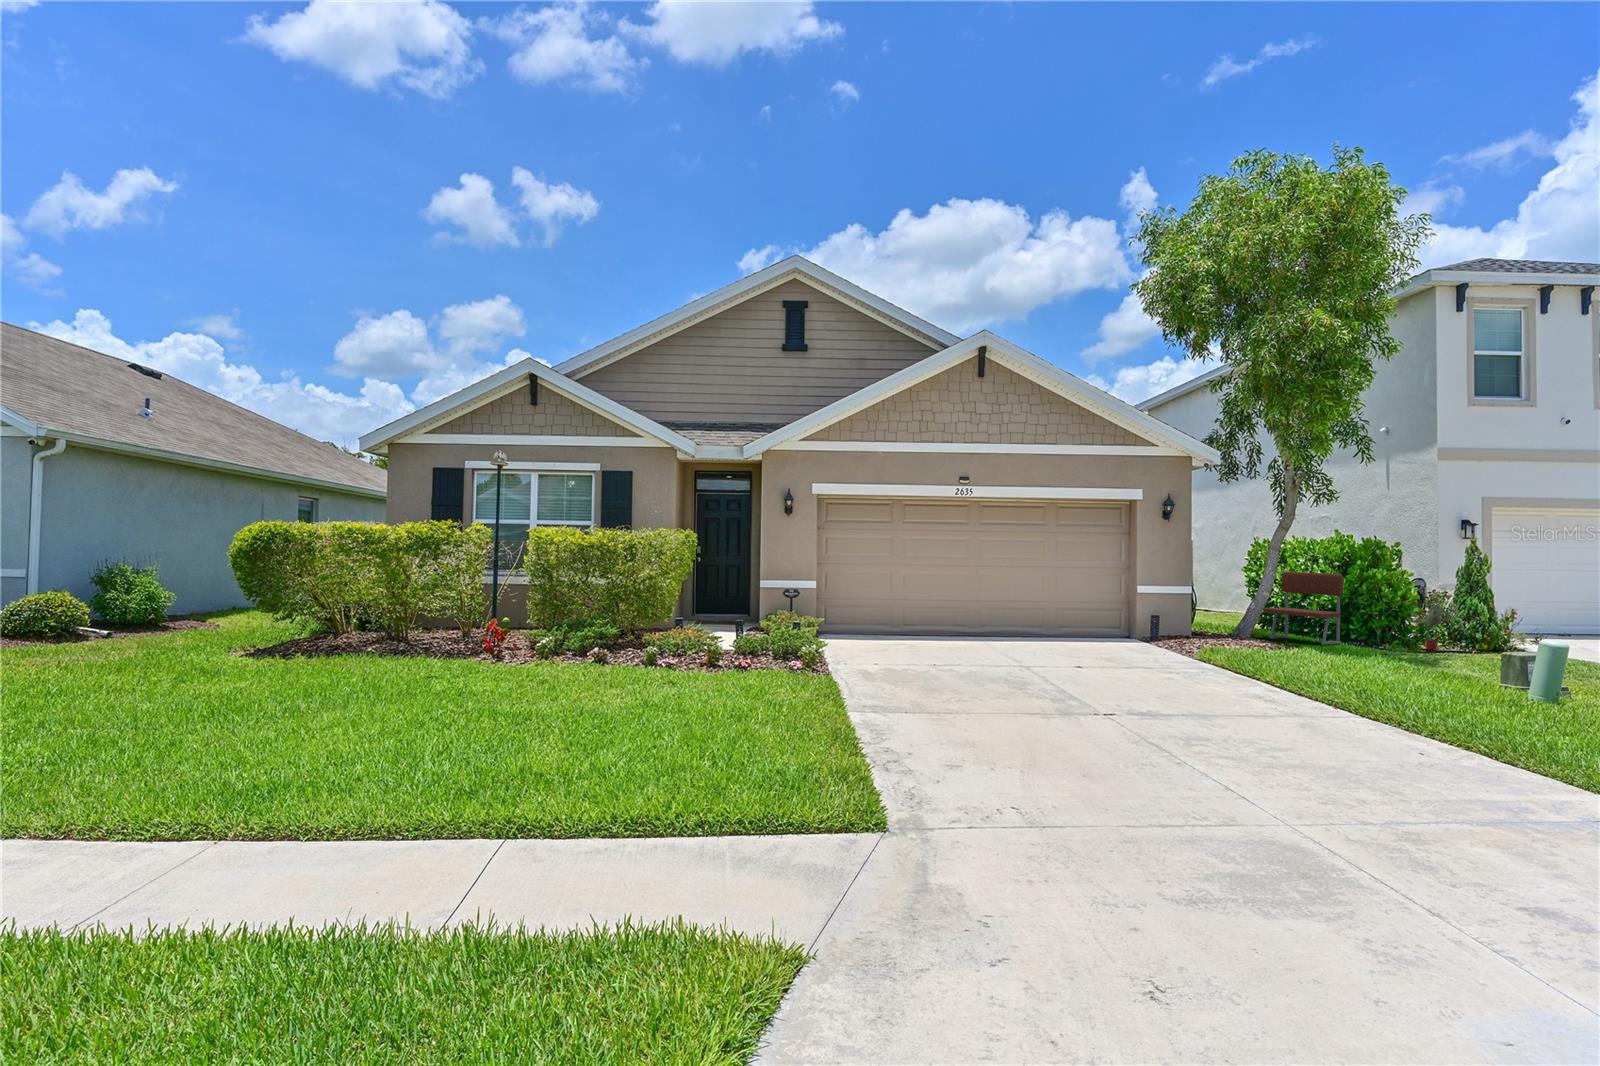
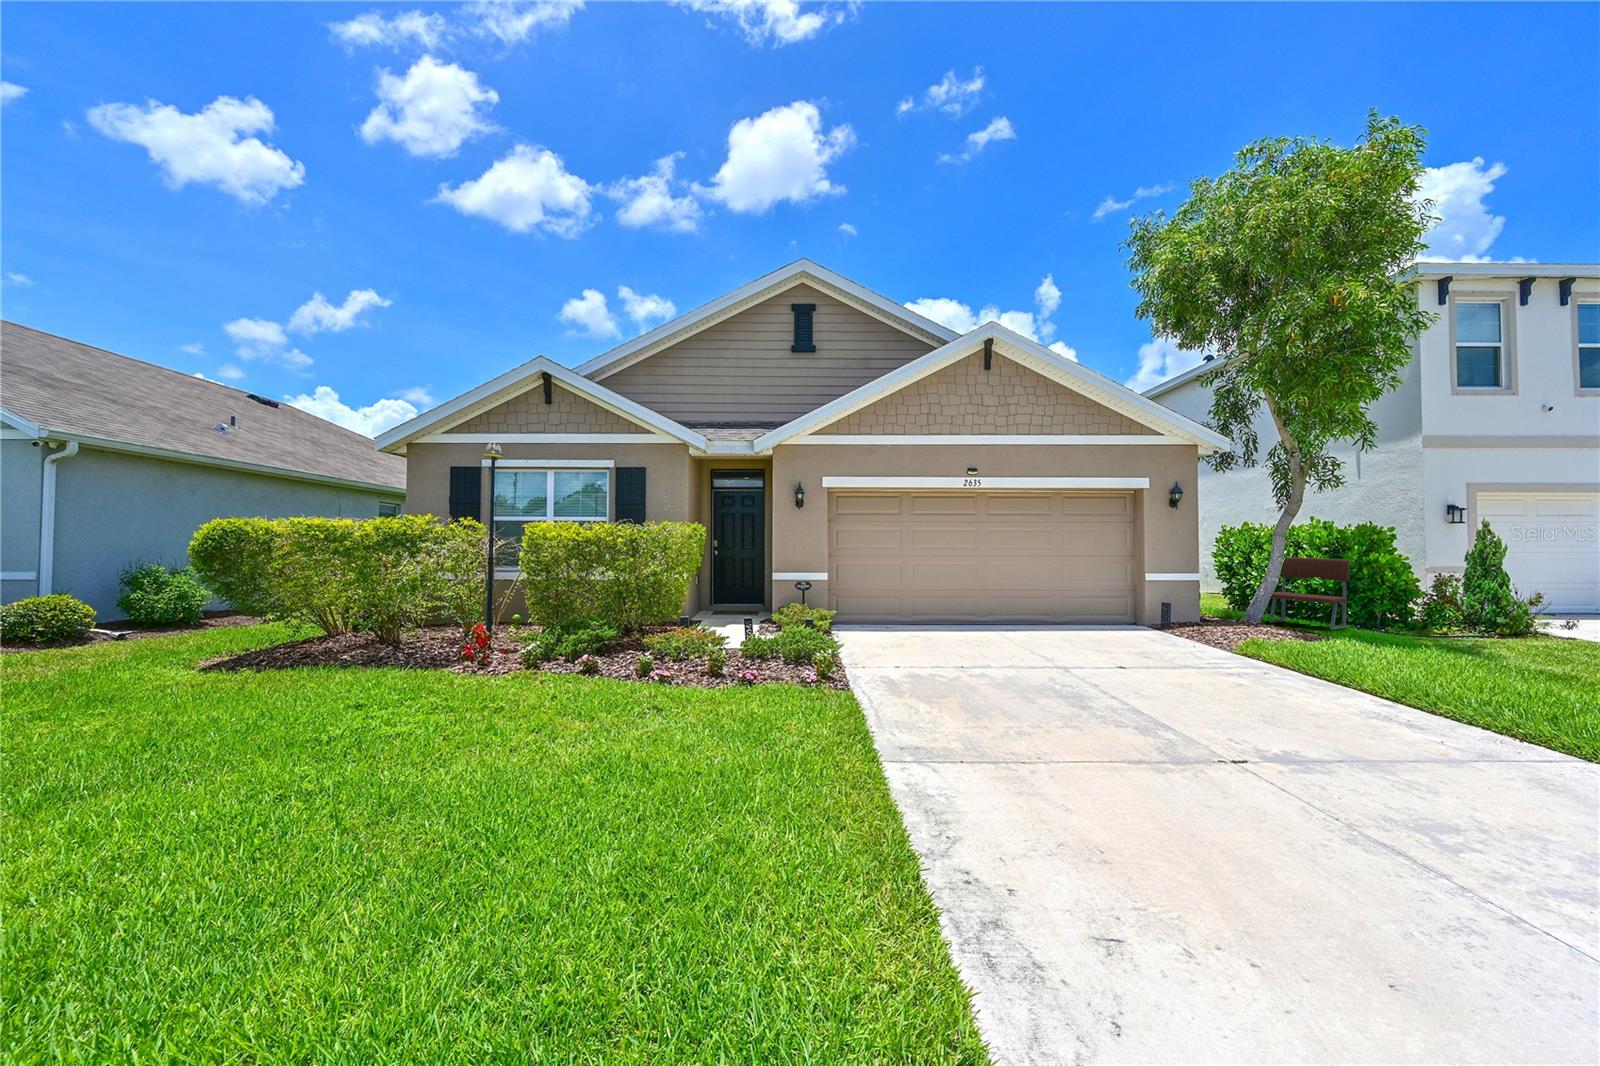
potted tree: present [1406,598,1458,651] -> none [1420,582,1482,637]

